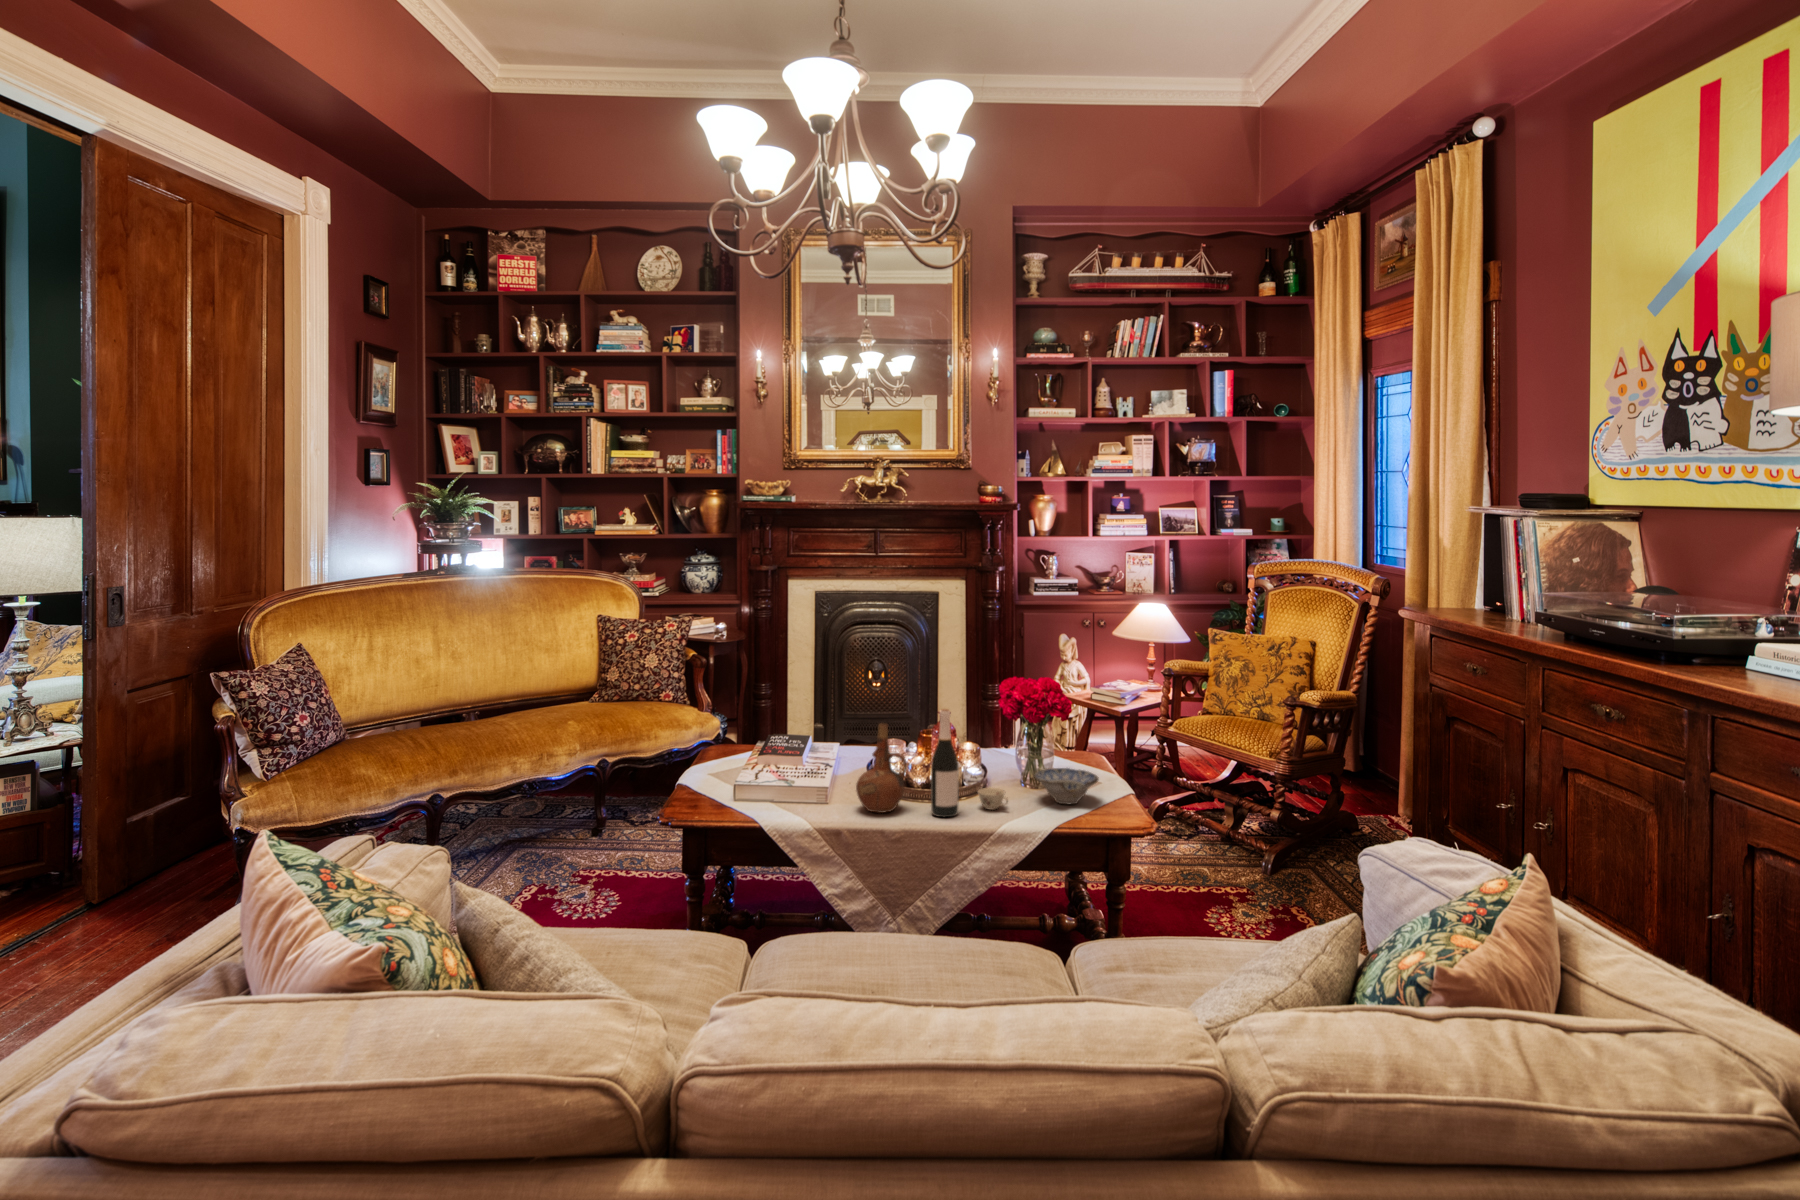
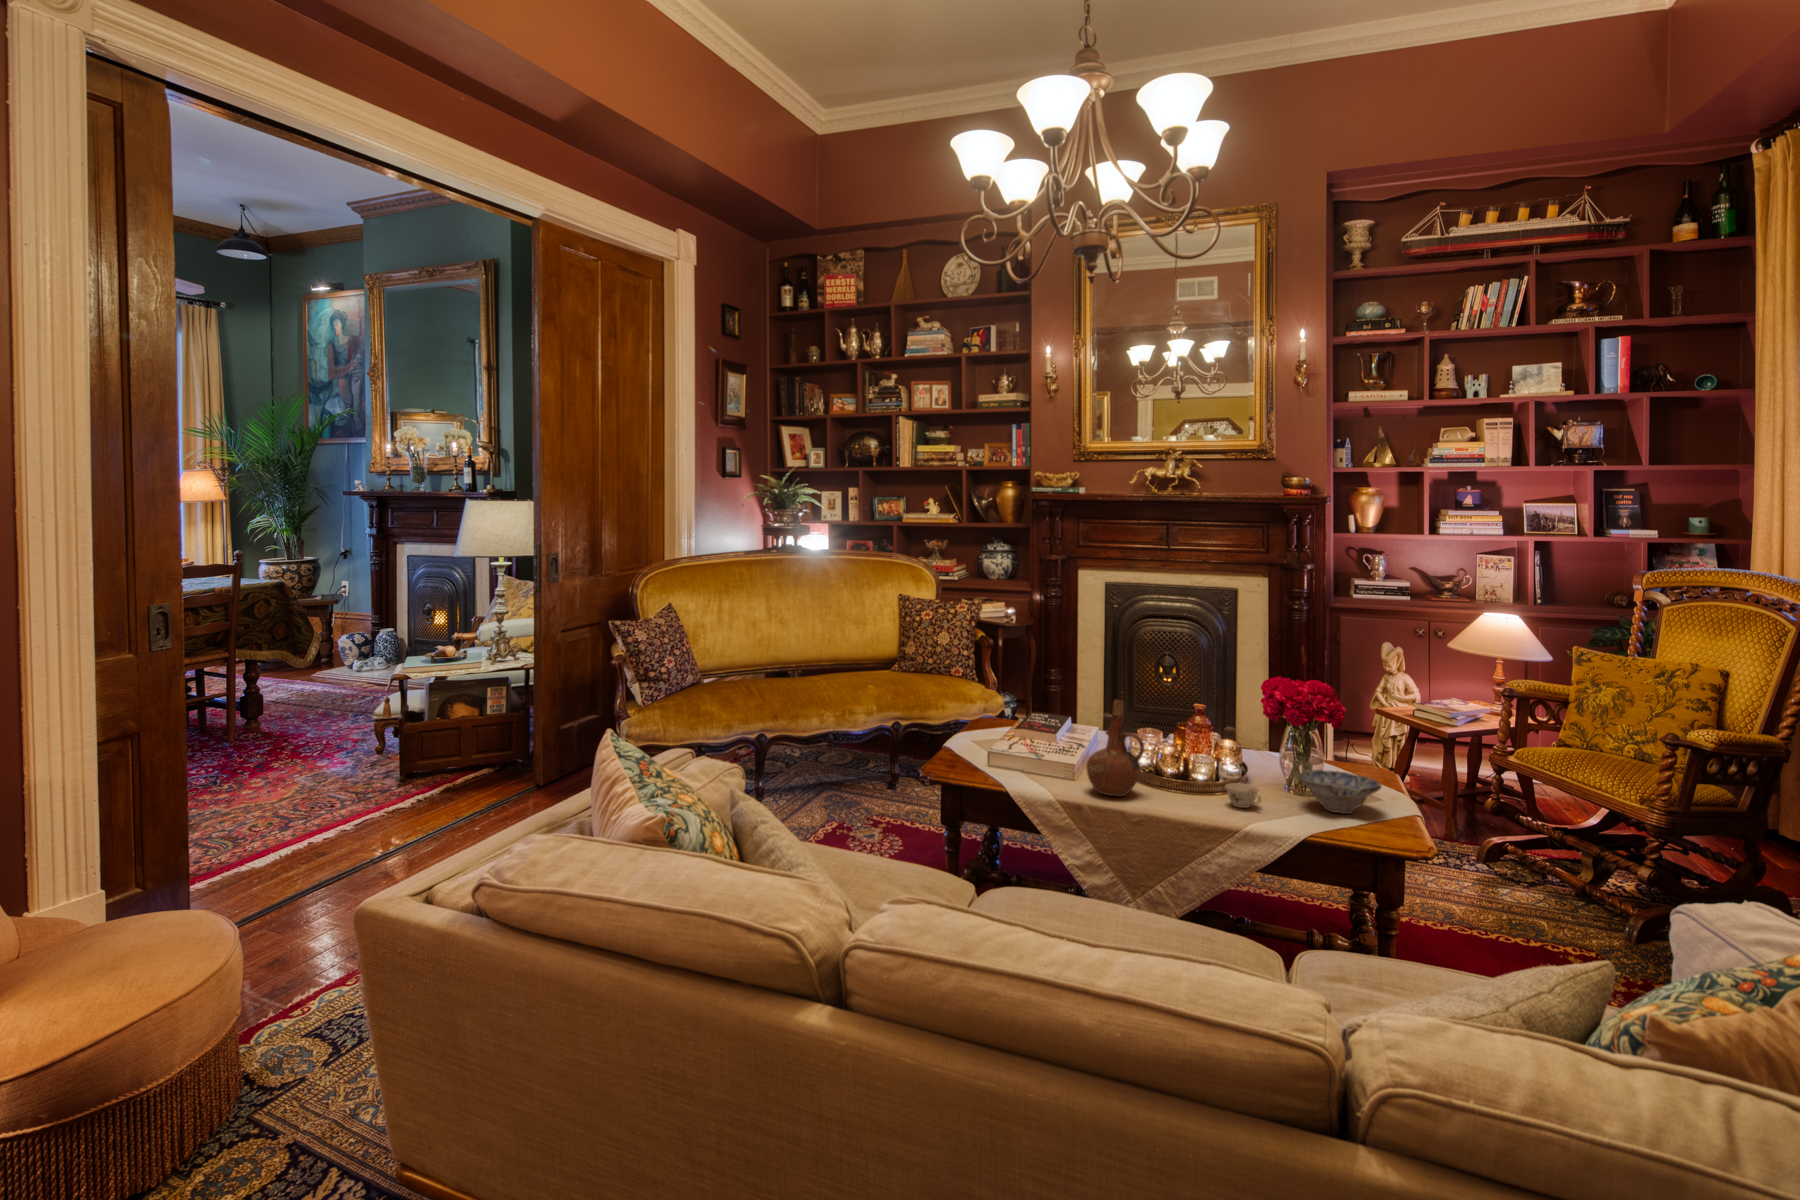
wine bottle: present [931,709,959,817] -> none [1168,688,1202,809]

